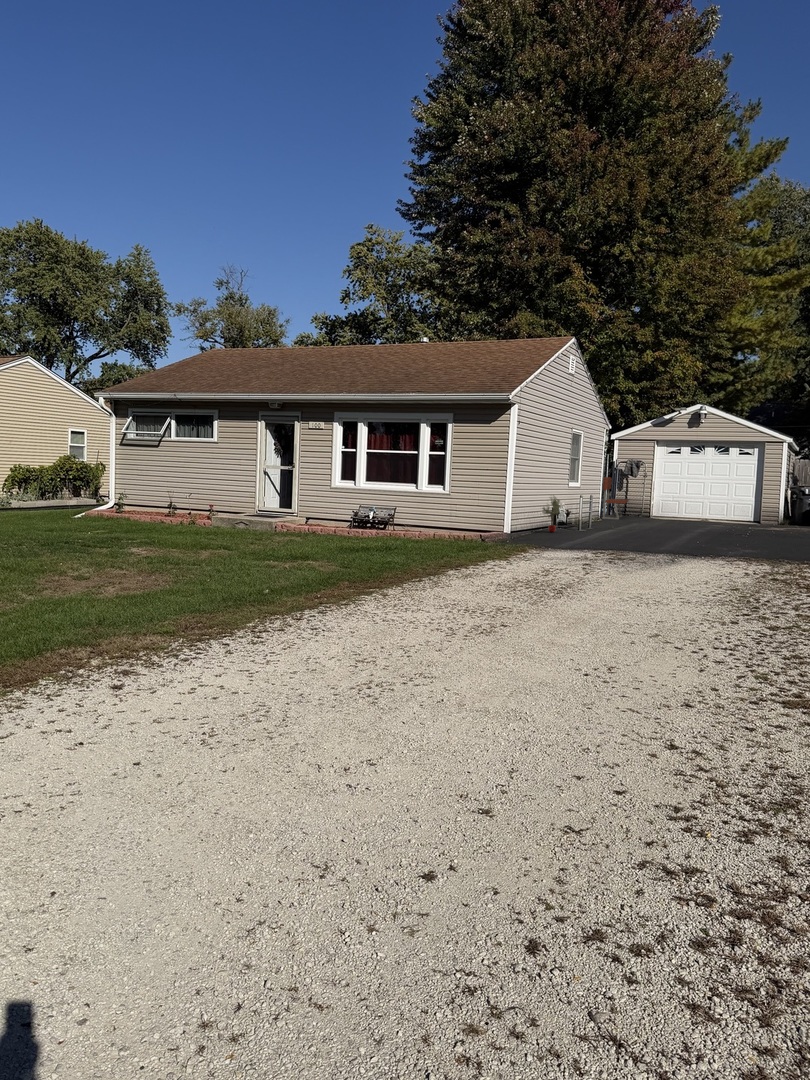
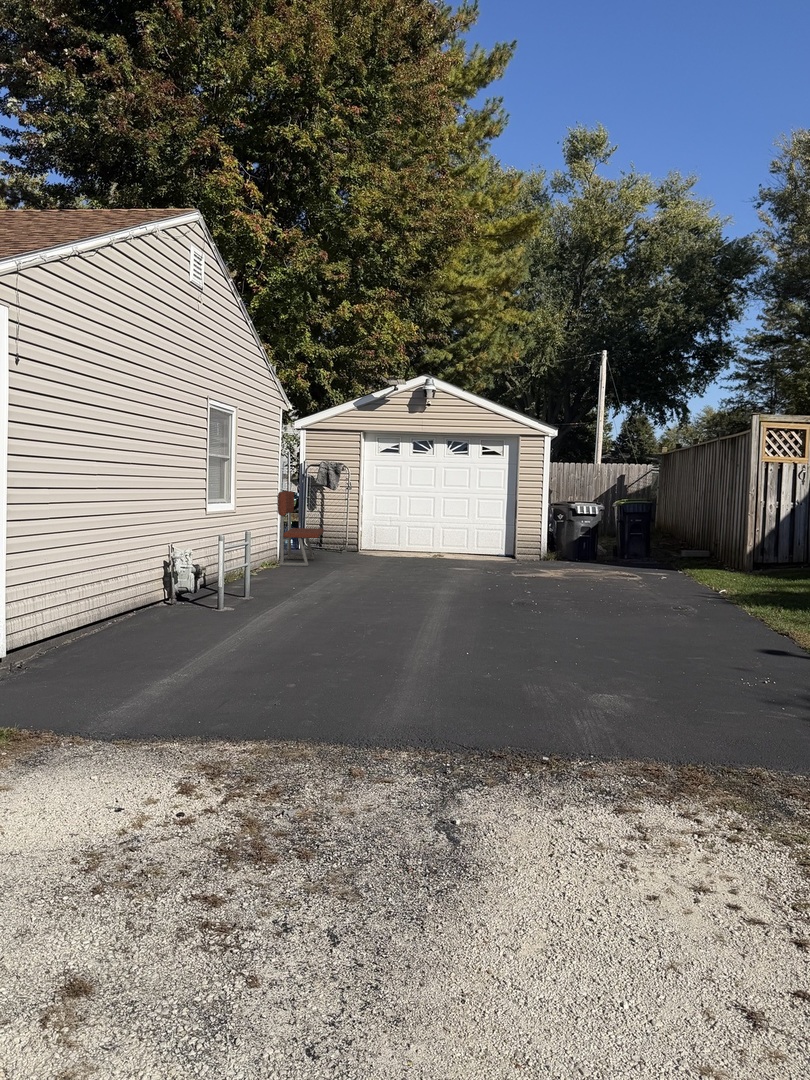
potted tree: present [542,496,561,532] -> none [121,539,173,626]

